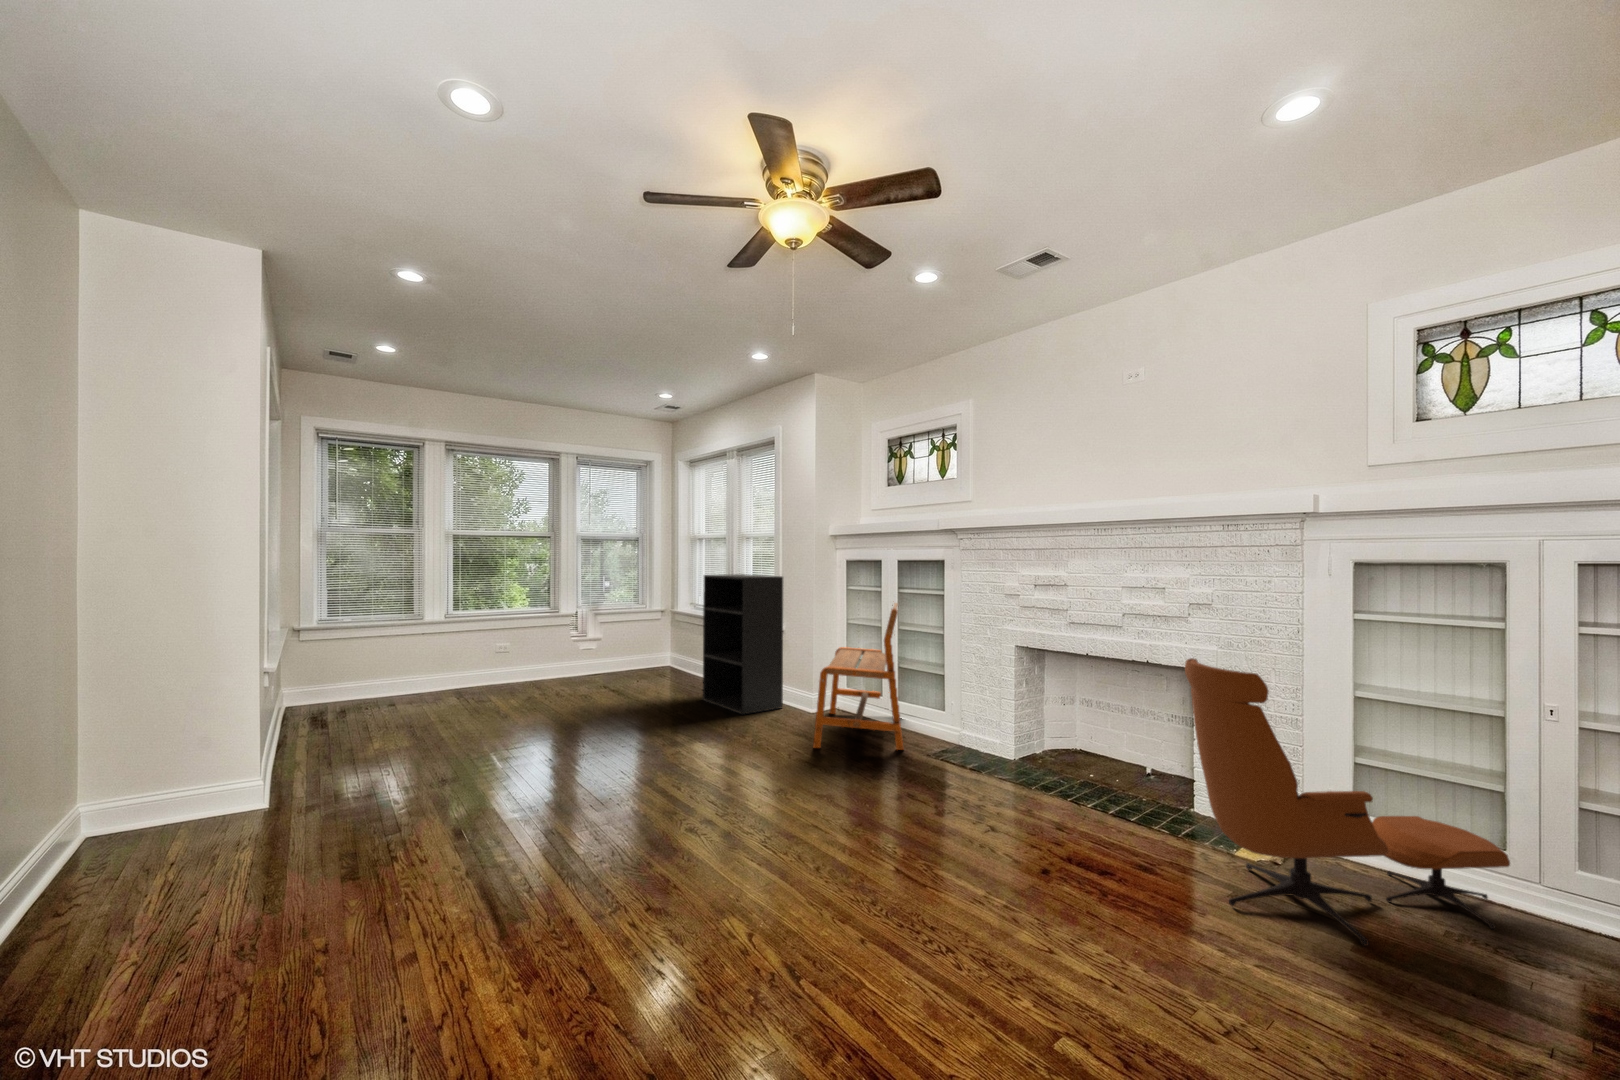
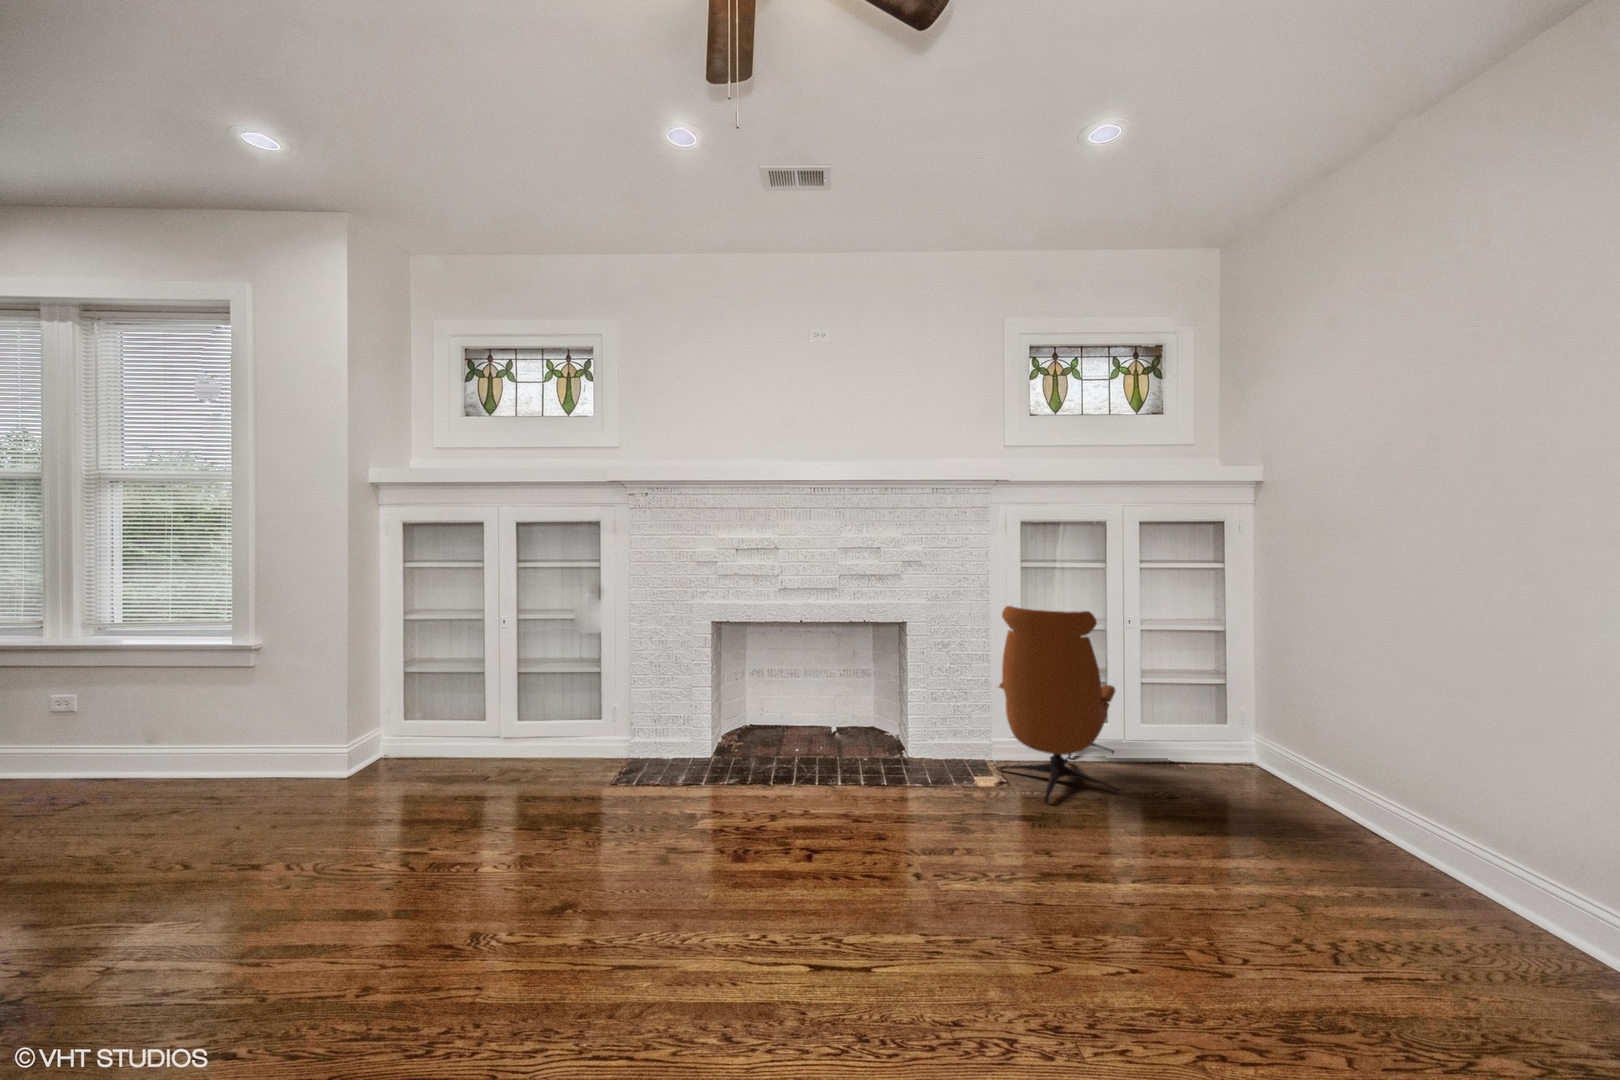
bookshelf: present [703,574,783,714] -> none [58,558,302,825]
bench: present [813,603,903,750] -> none [401,580,600,823]

